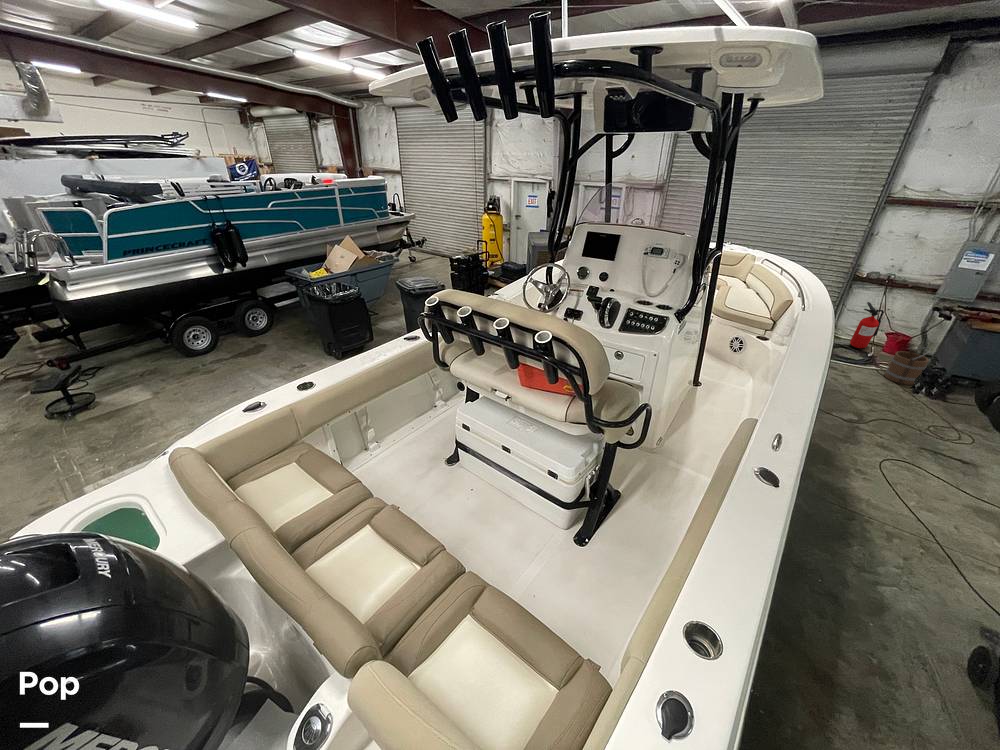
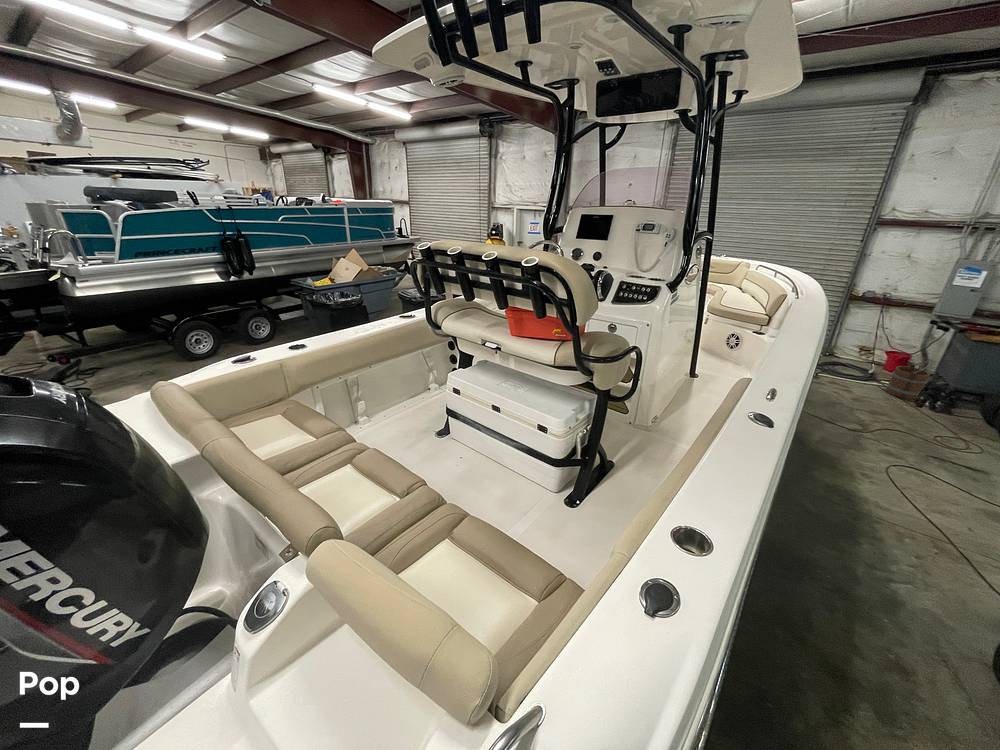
fire extinguisher: present [850,302,884,348] -> none [849,320,881,366]

